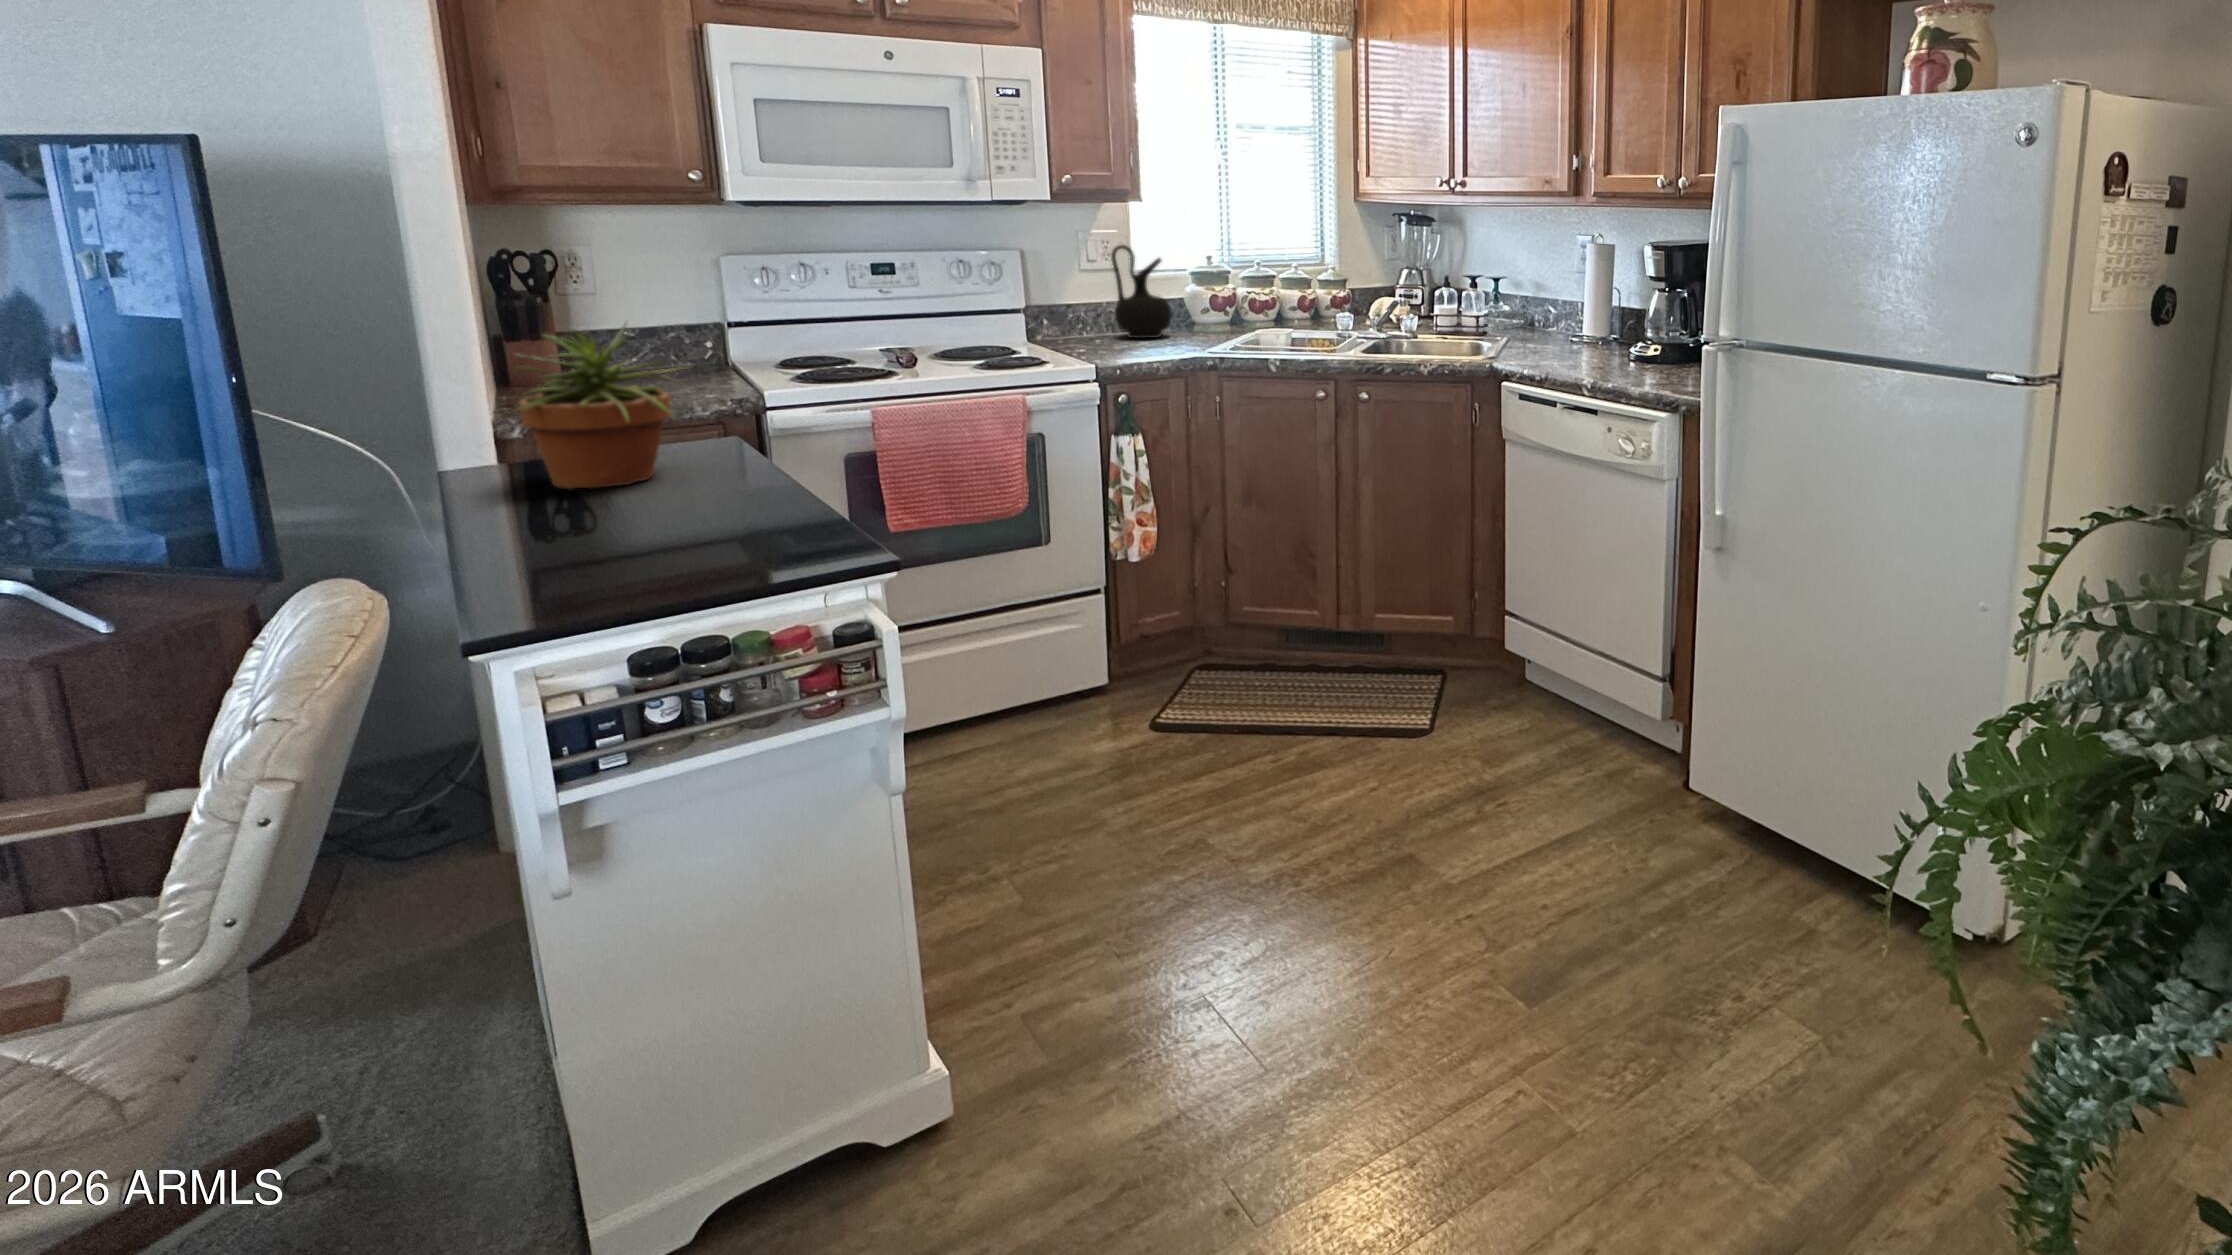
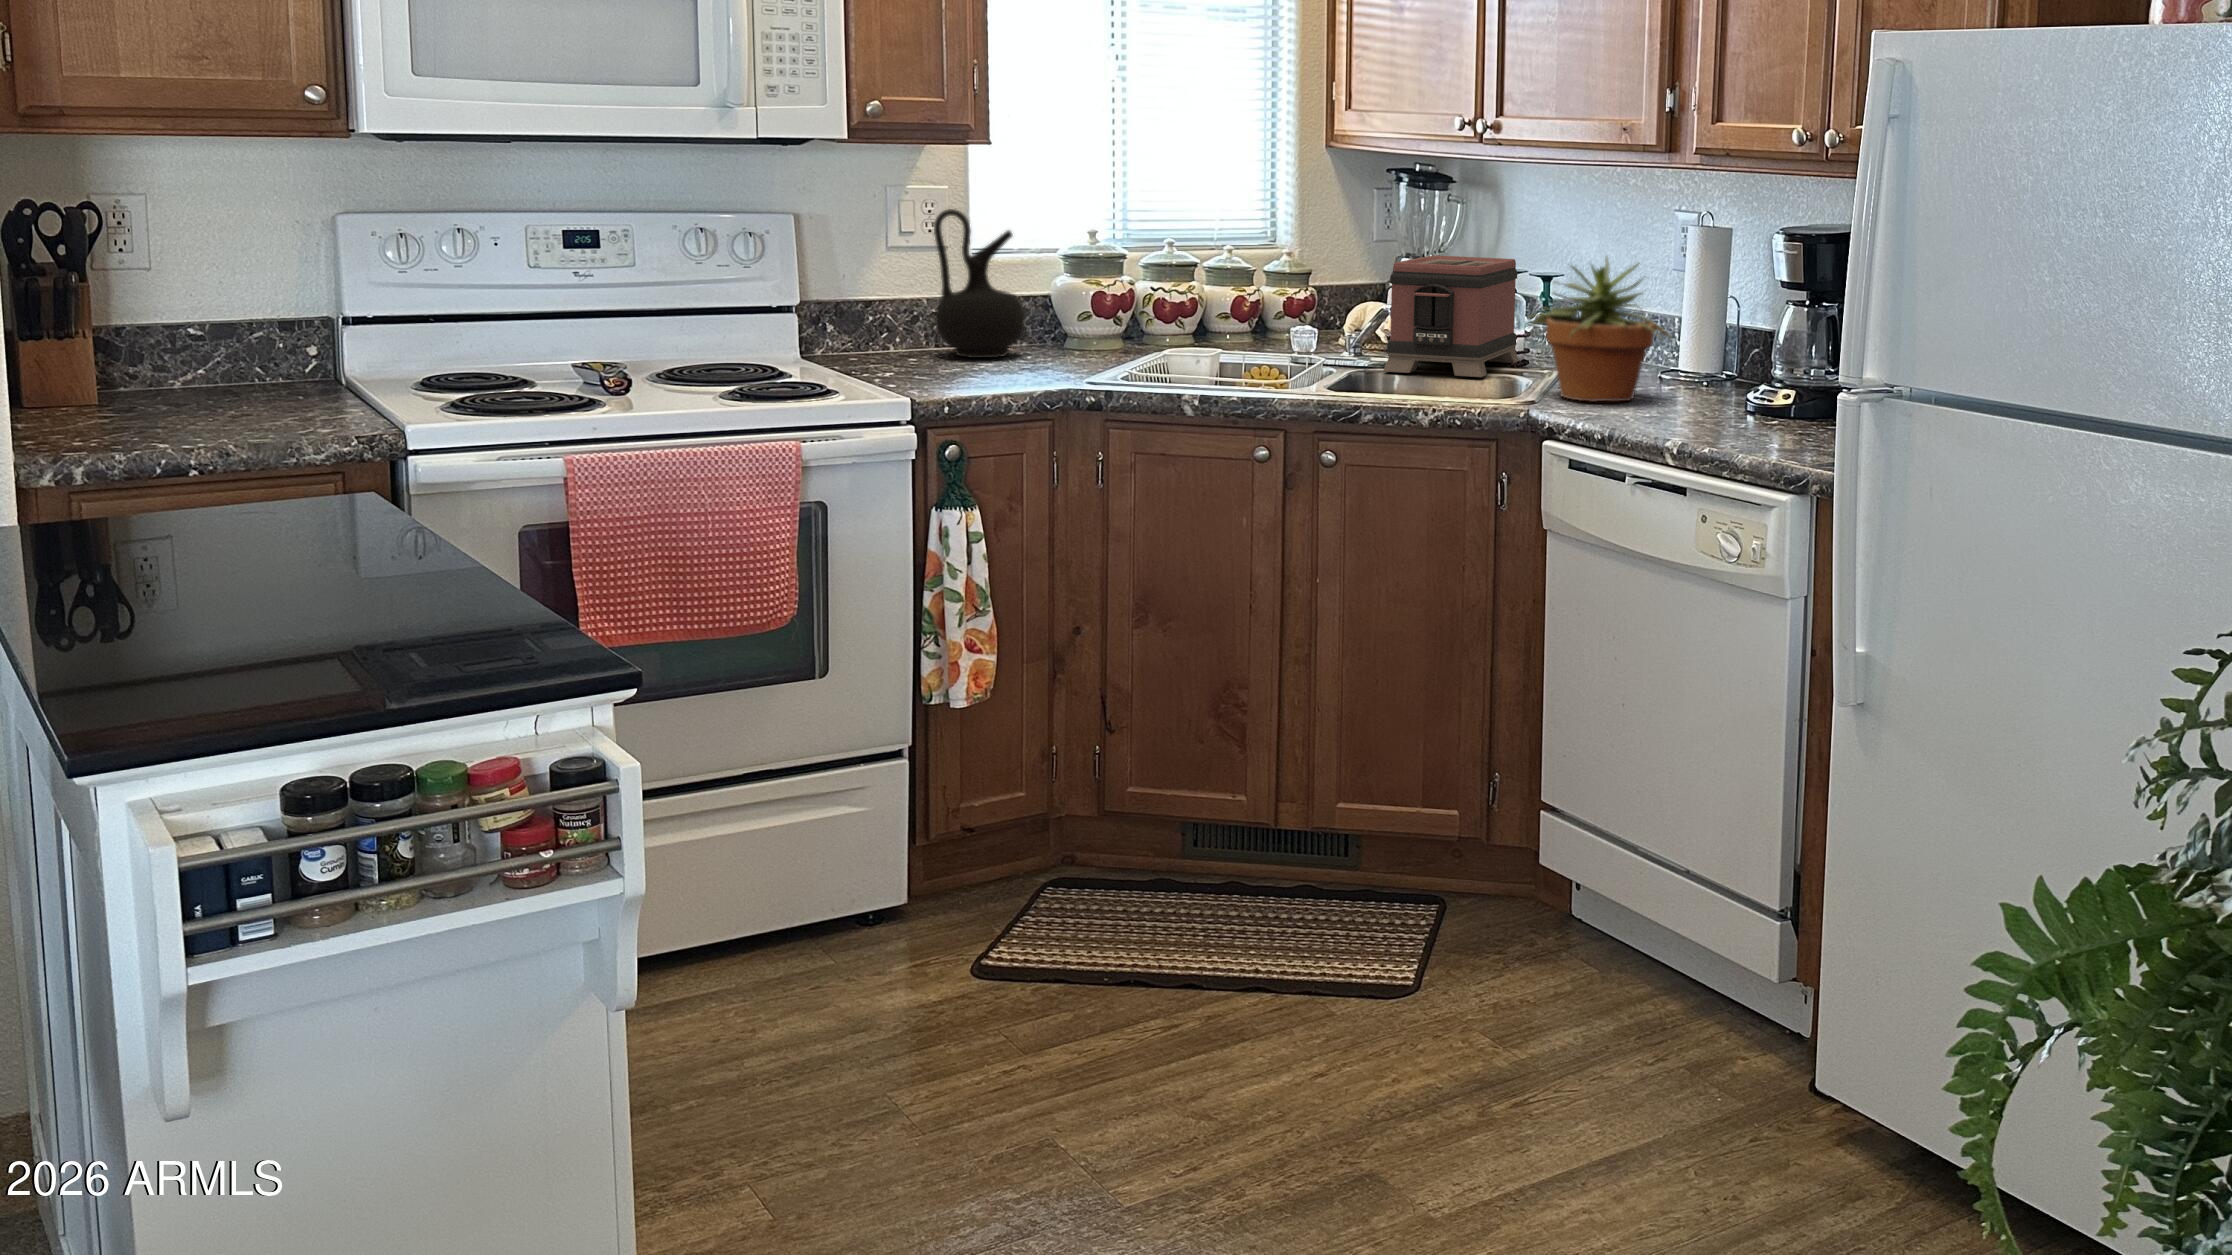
toaster: none [1398,268,1481,343] -> present [1383,255,1519,377]
potted plant: present [495,323,679,489] -> present [1532,257,1671,402]

